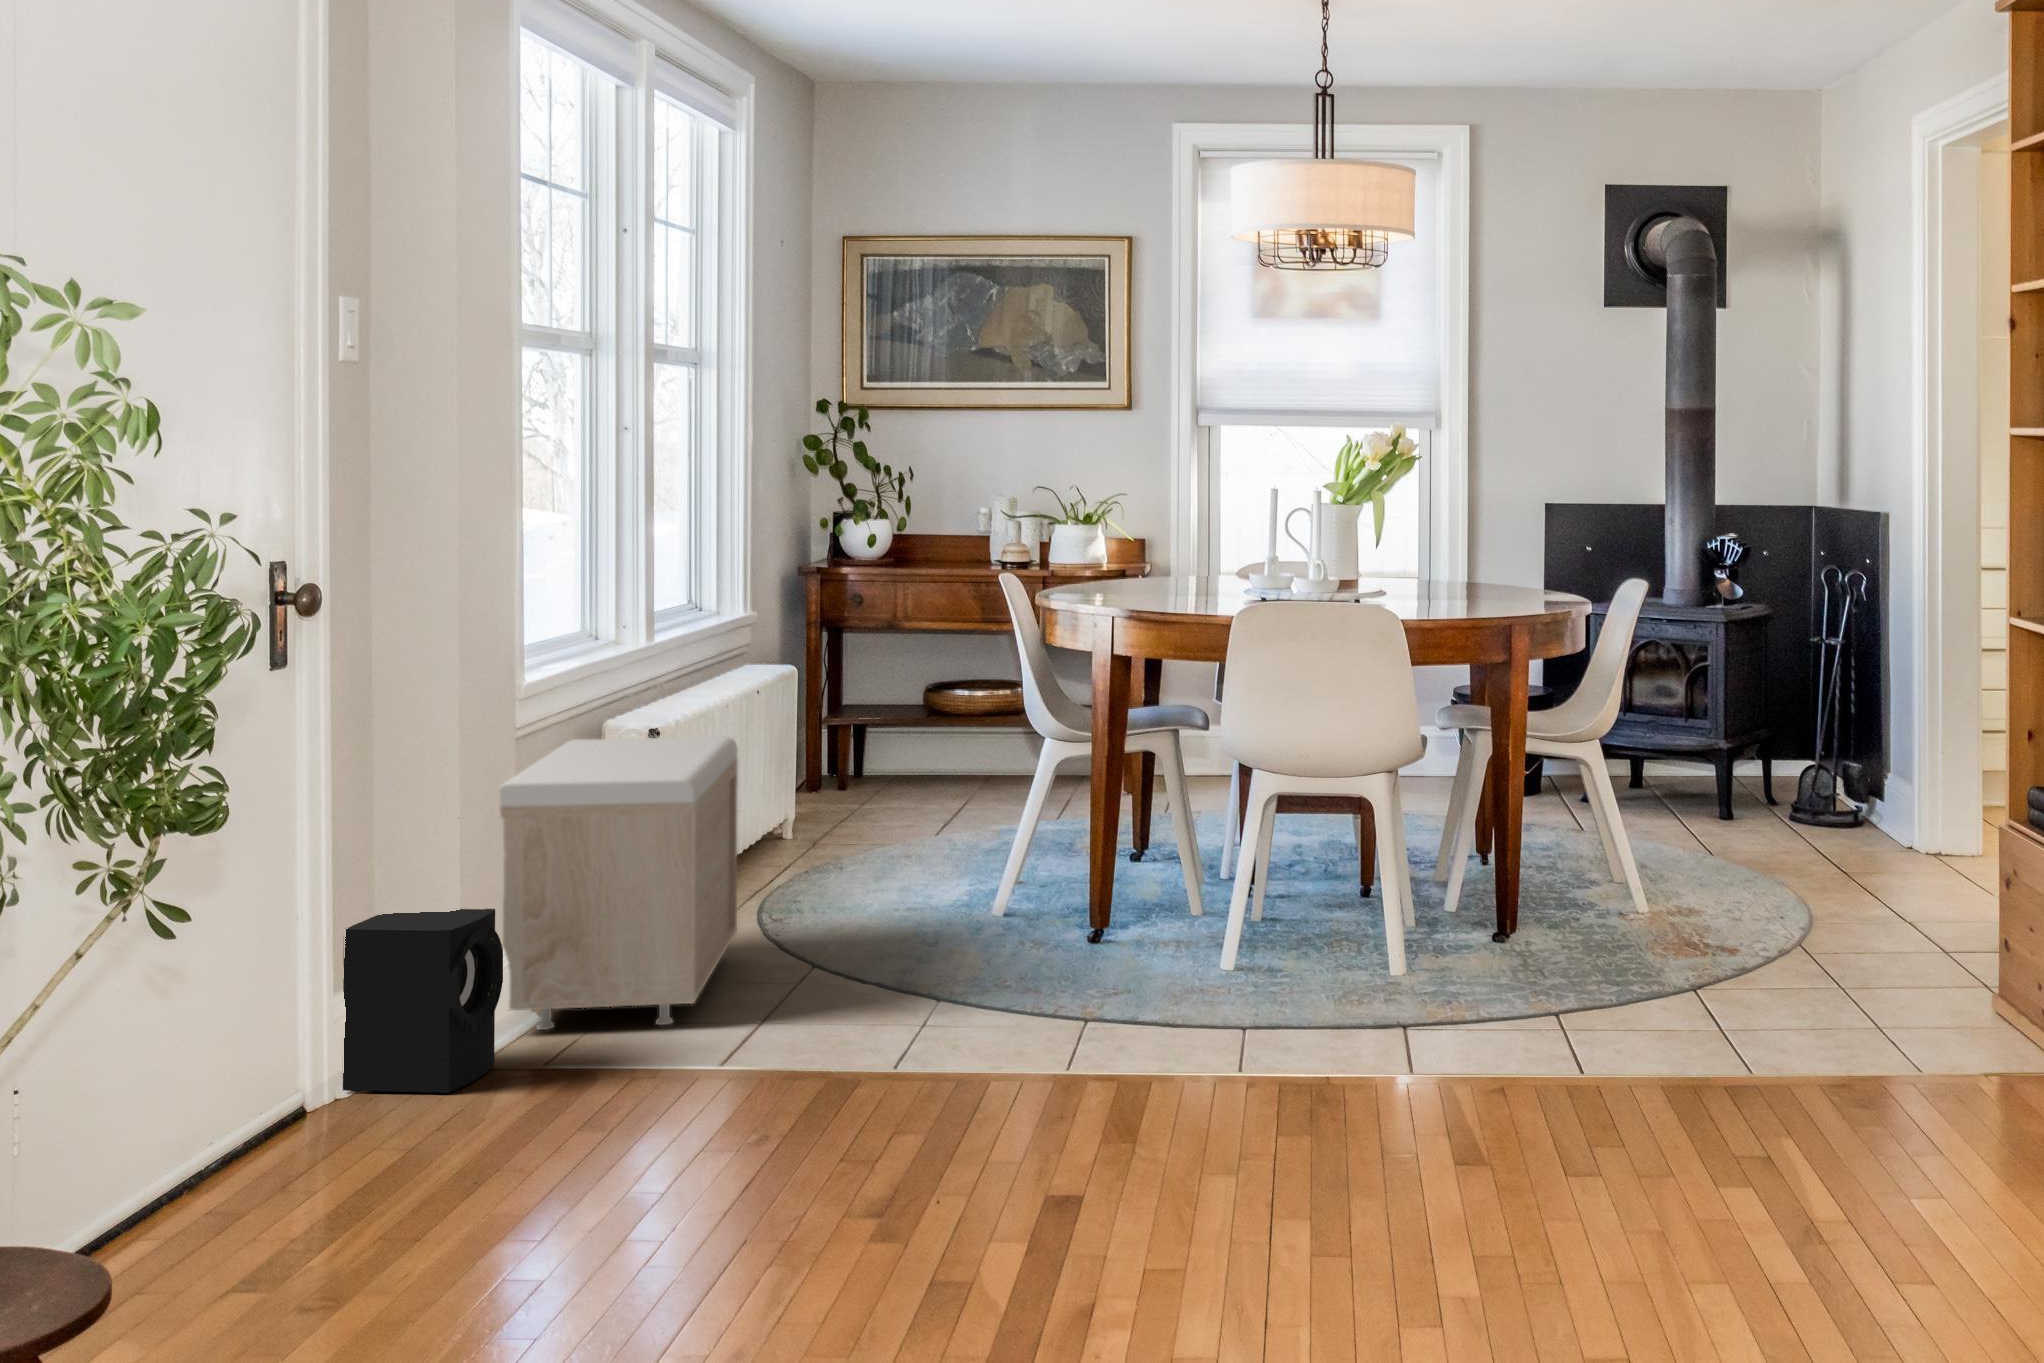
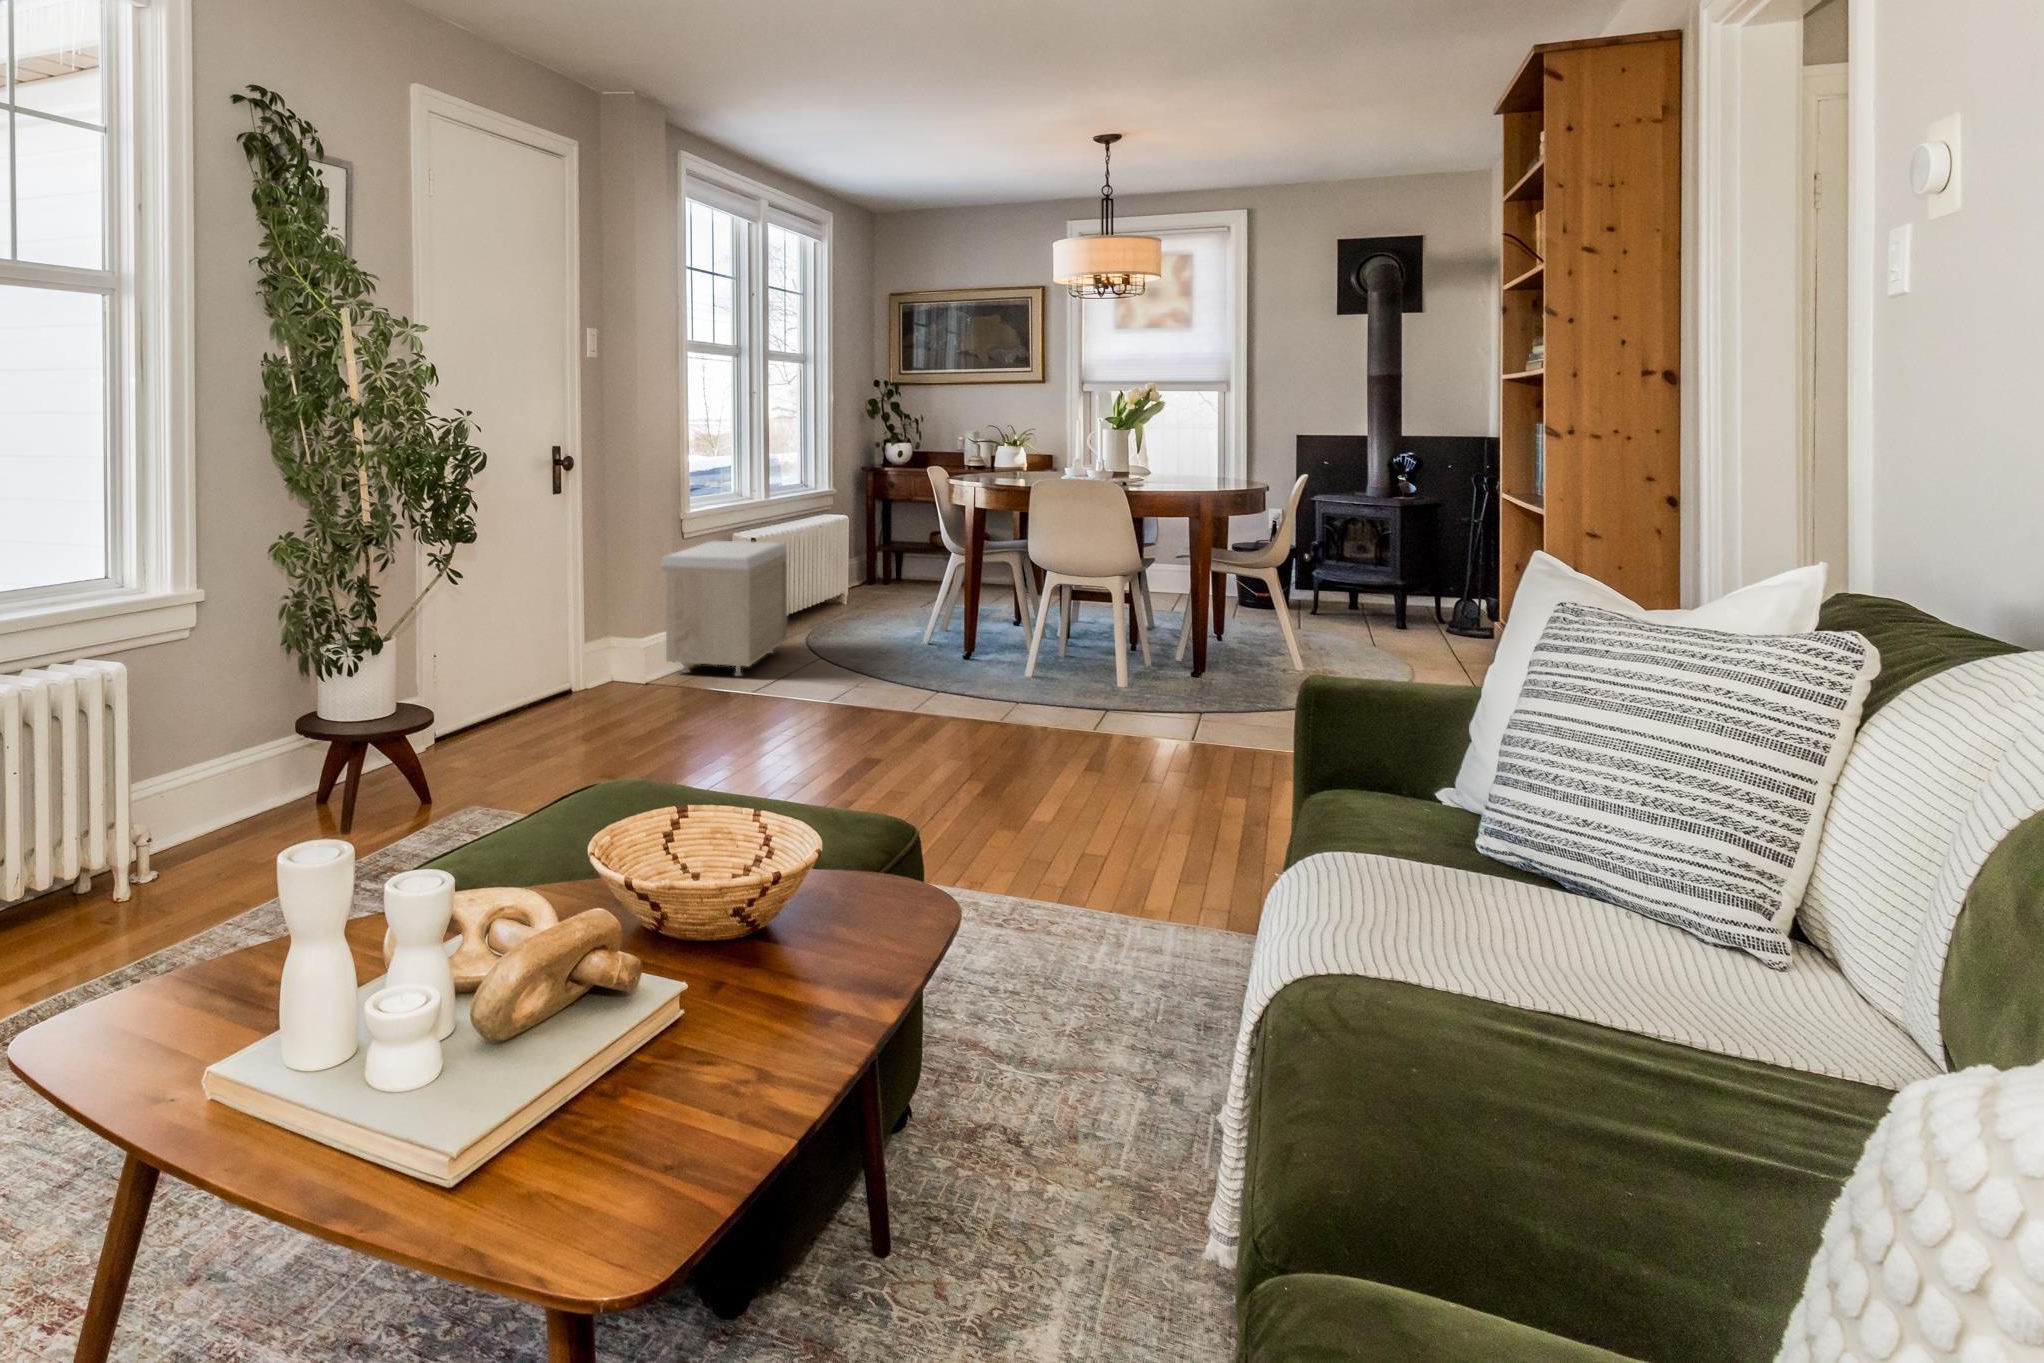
speaker: present [343,909,503,1093] -> none [591,609,660,693]

